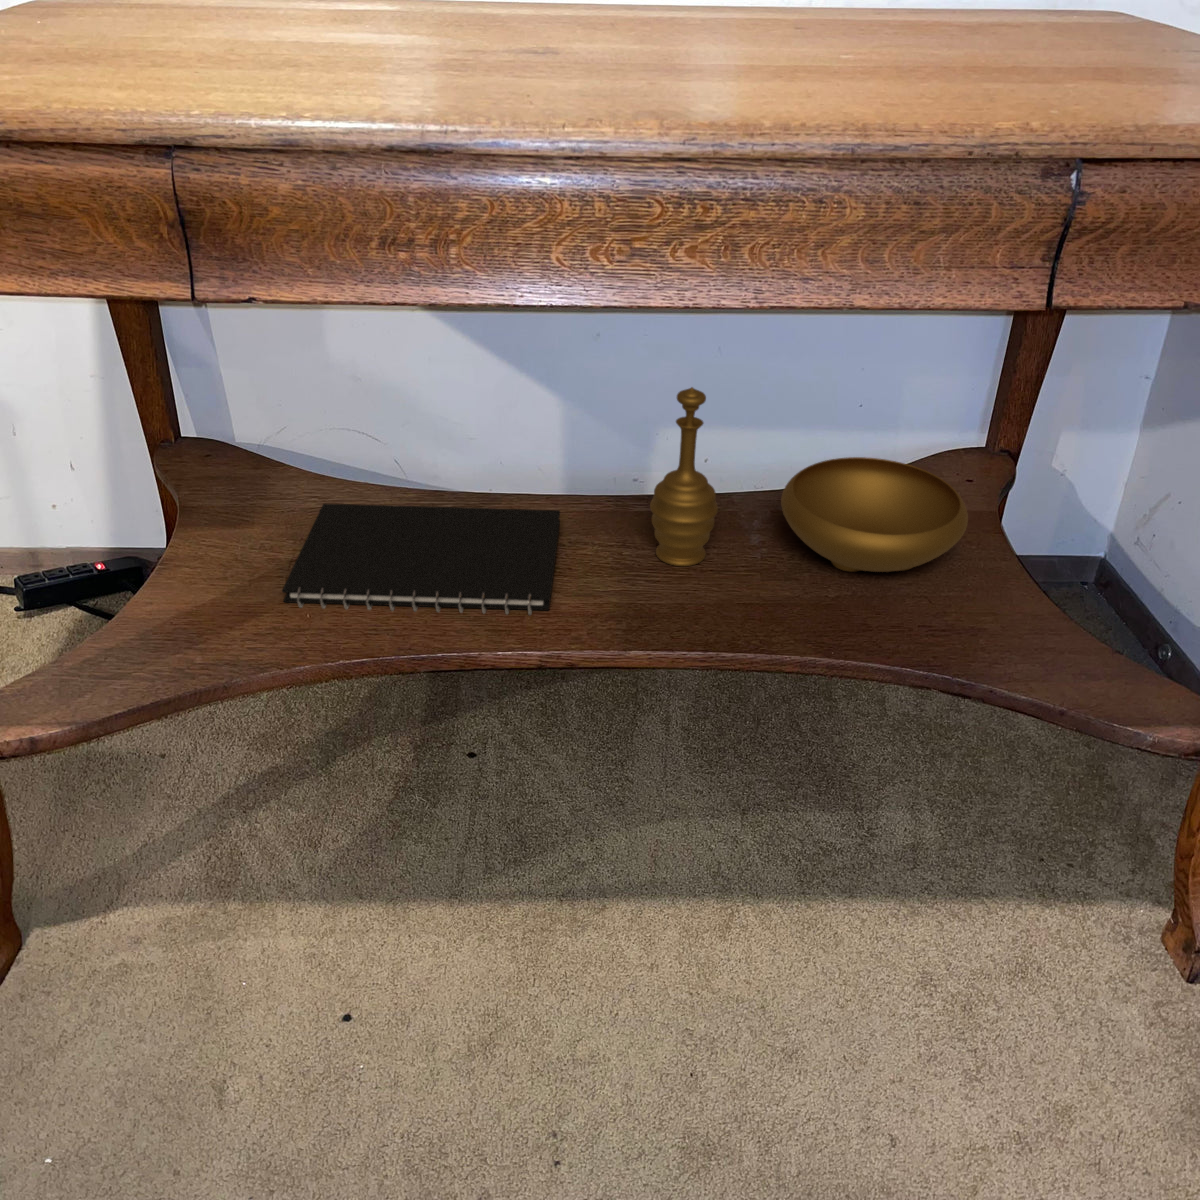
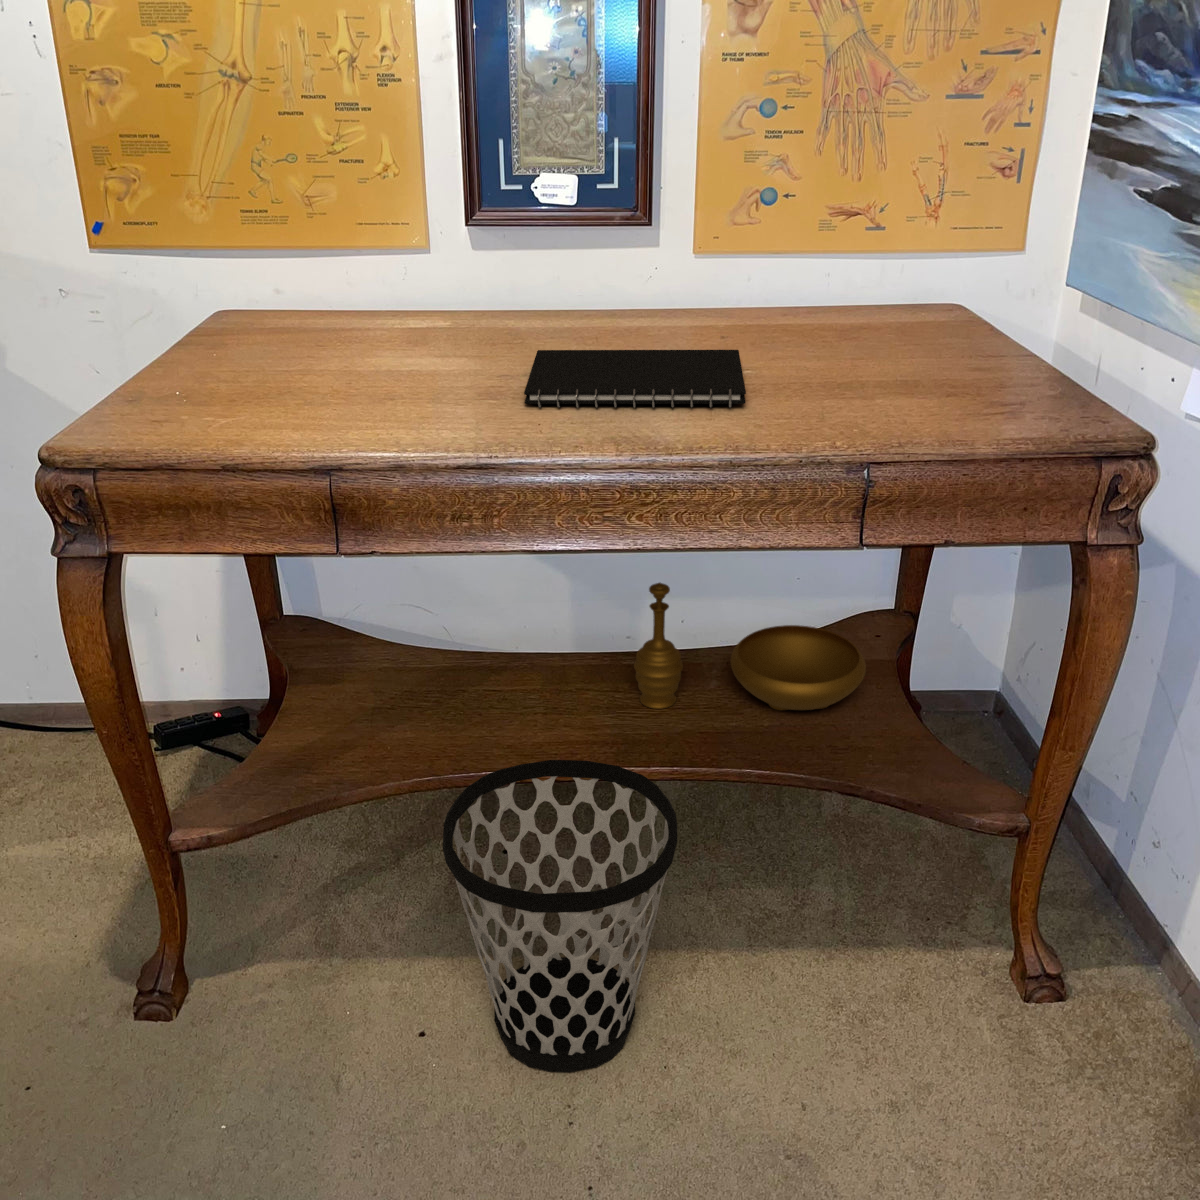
notebook: present [282,503,560,615] -> present [524,350,746,408]
wastebasket: none [368,637,732,1087] -> present [443,760,677,1072]

